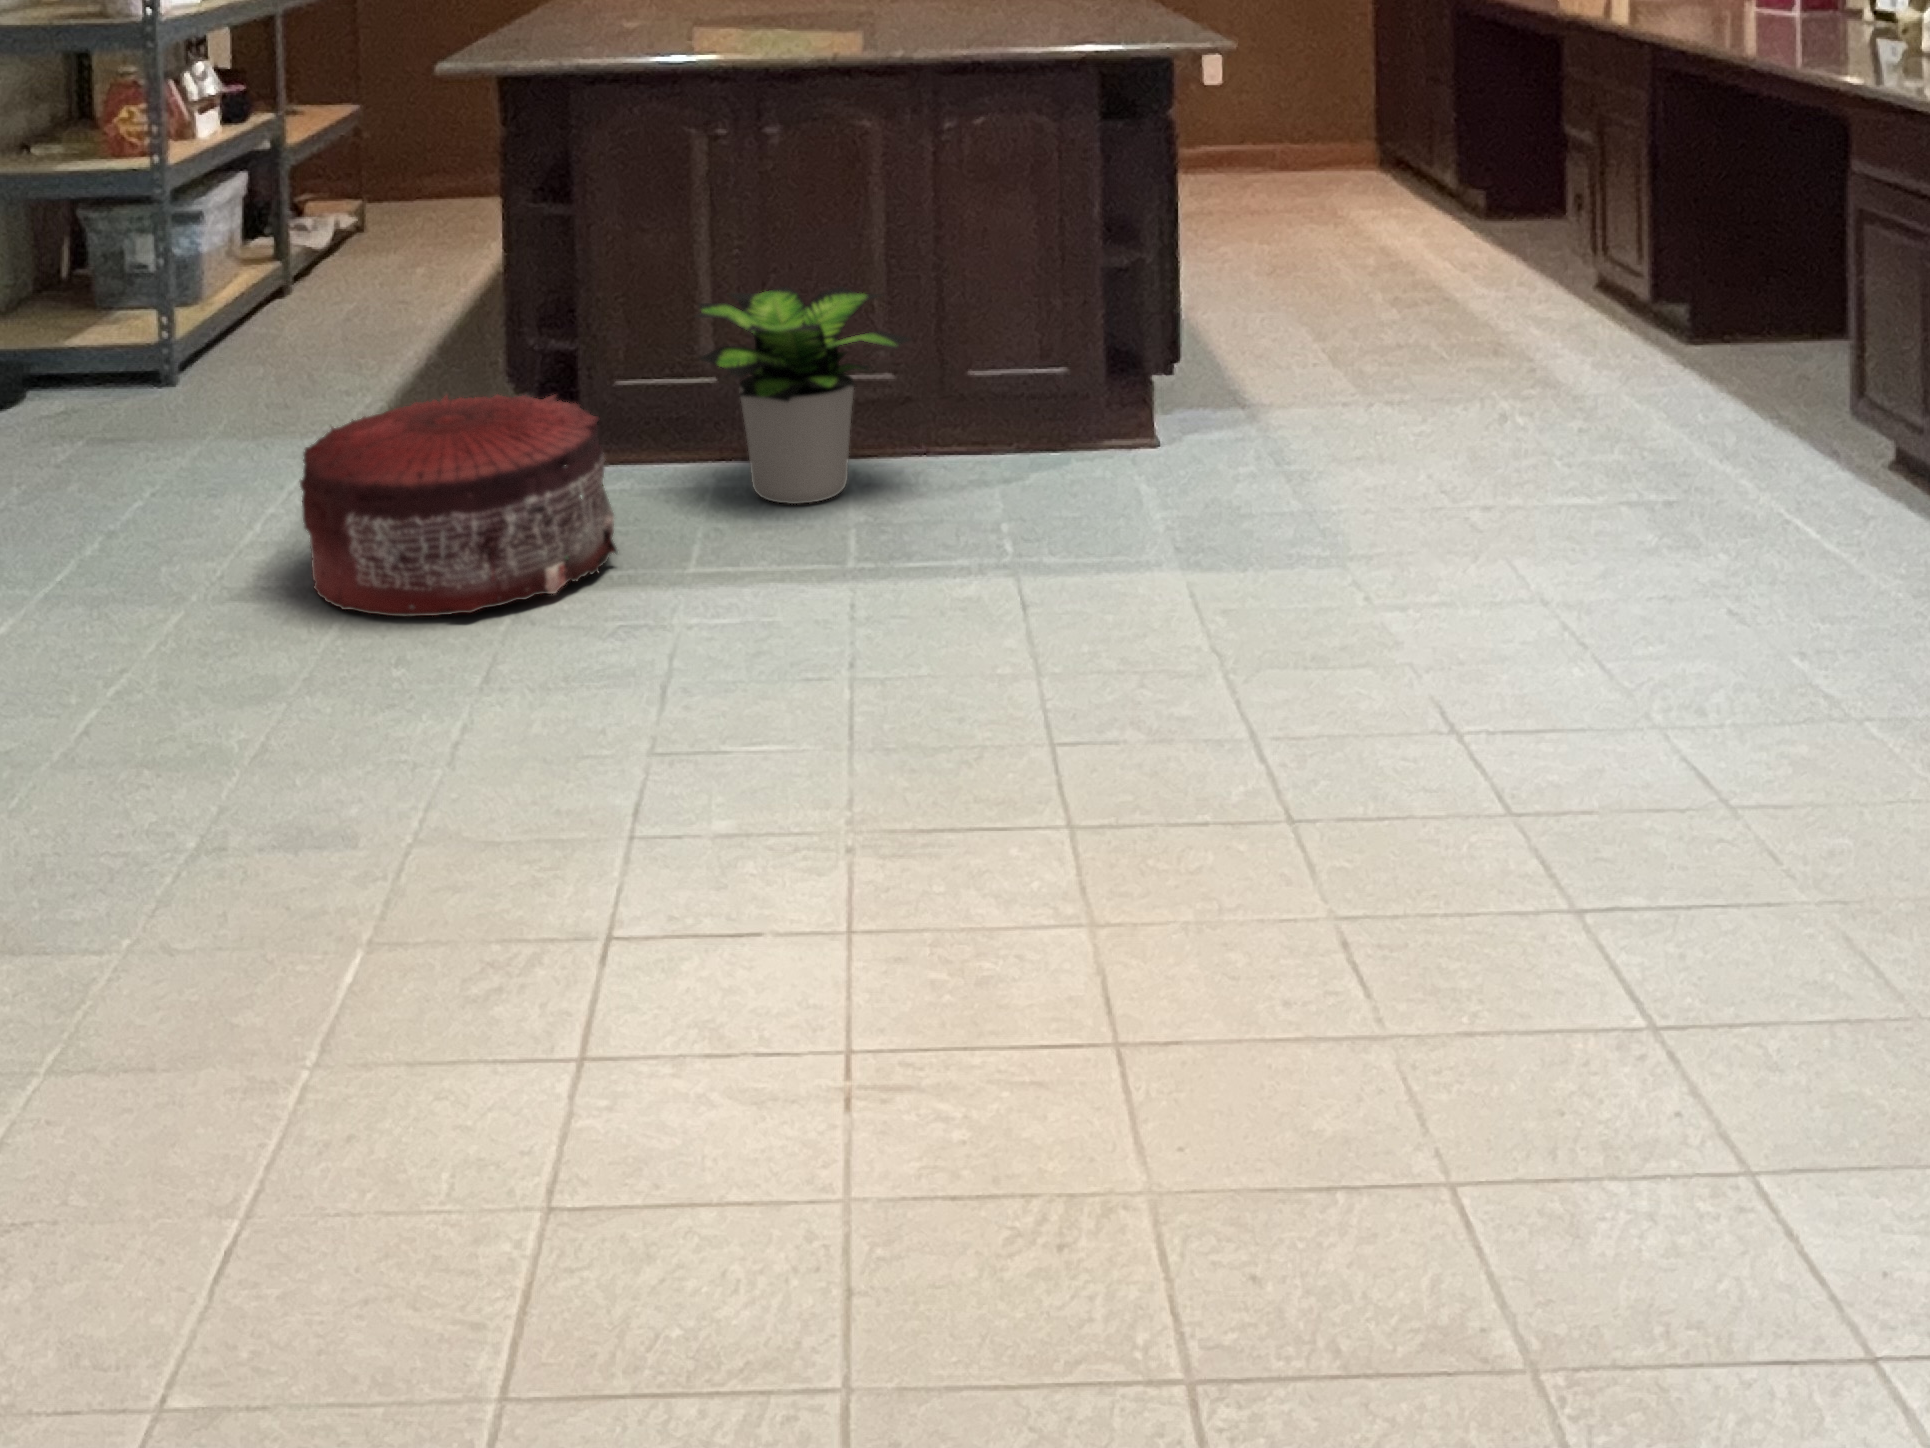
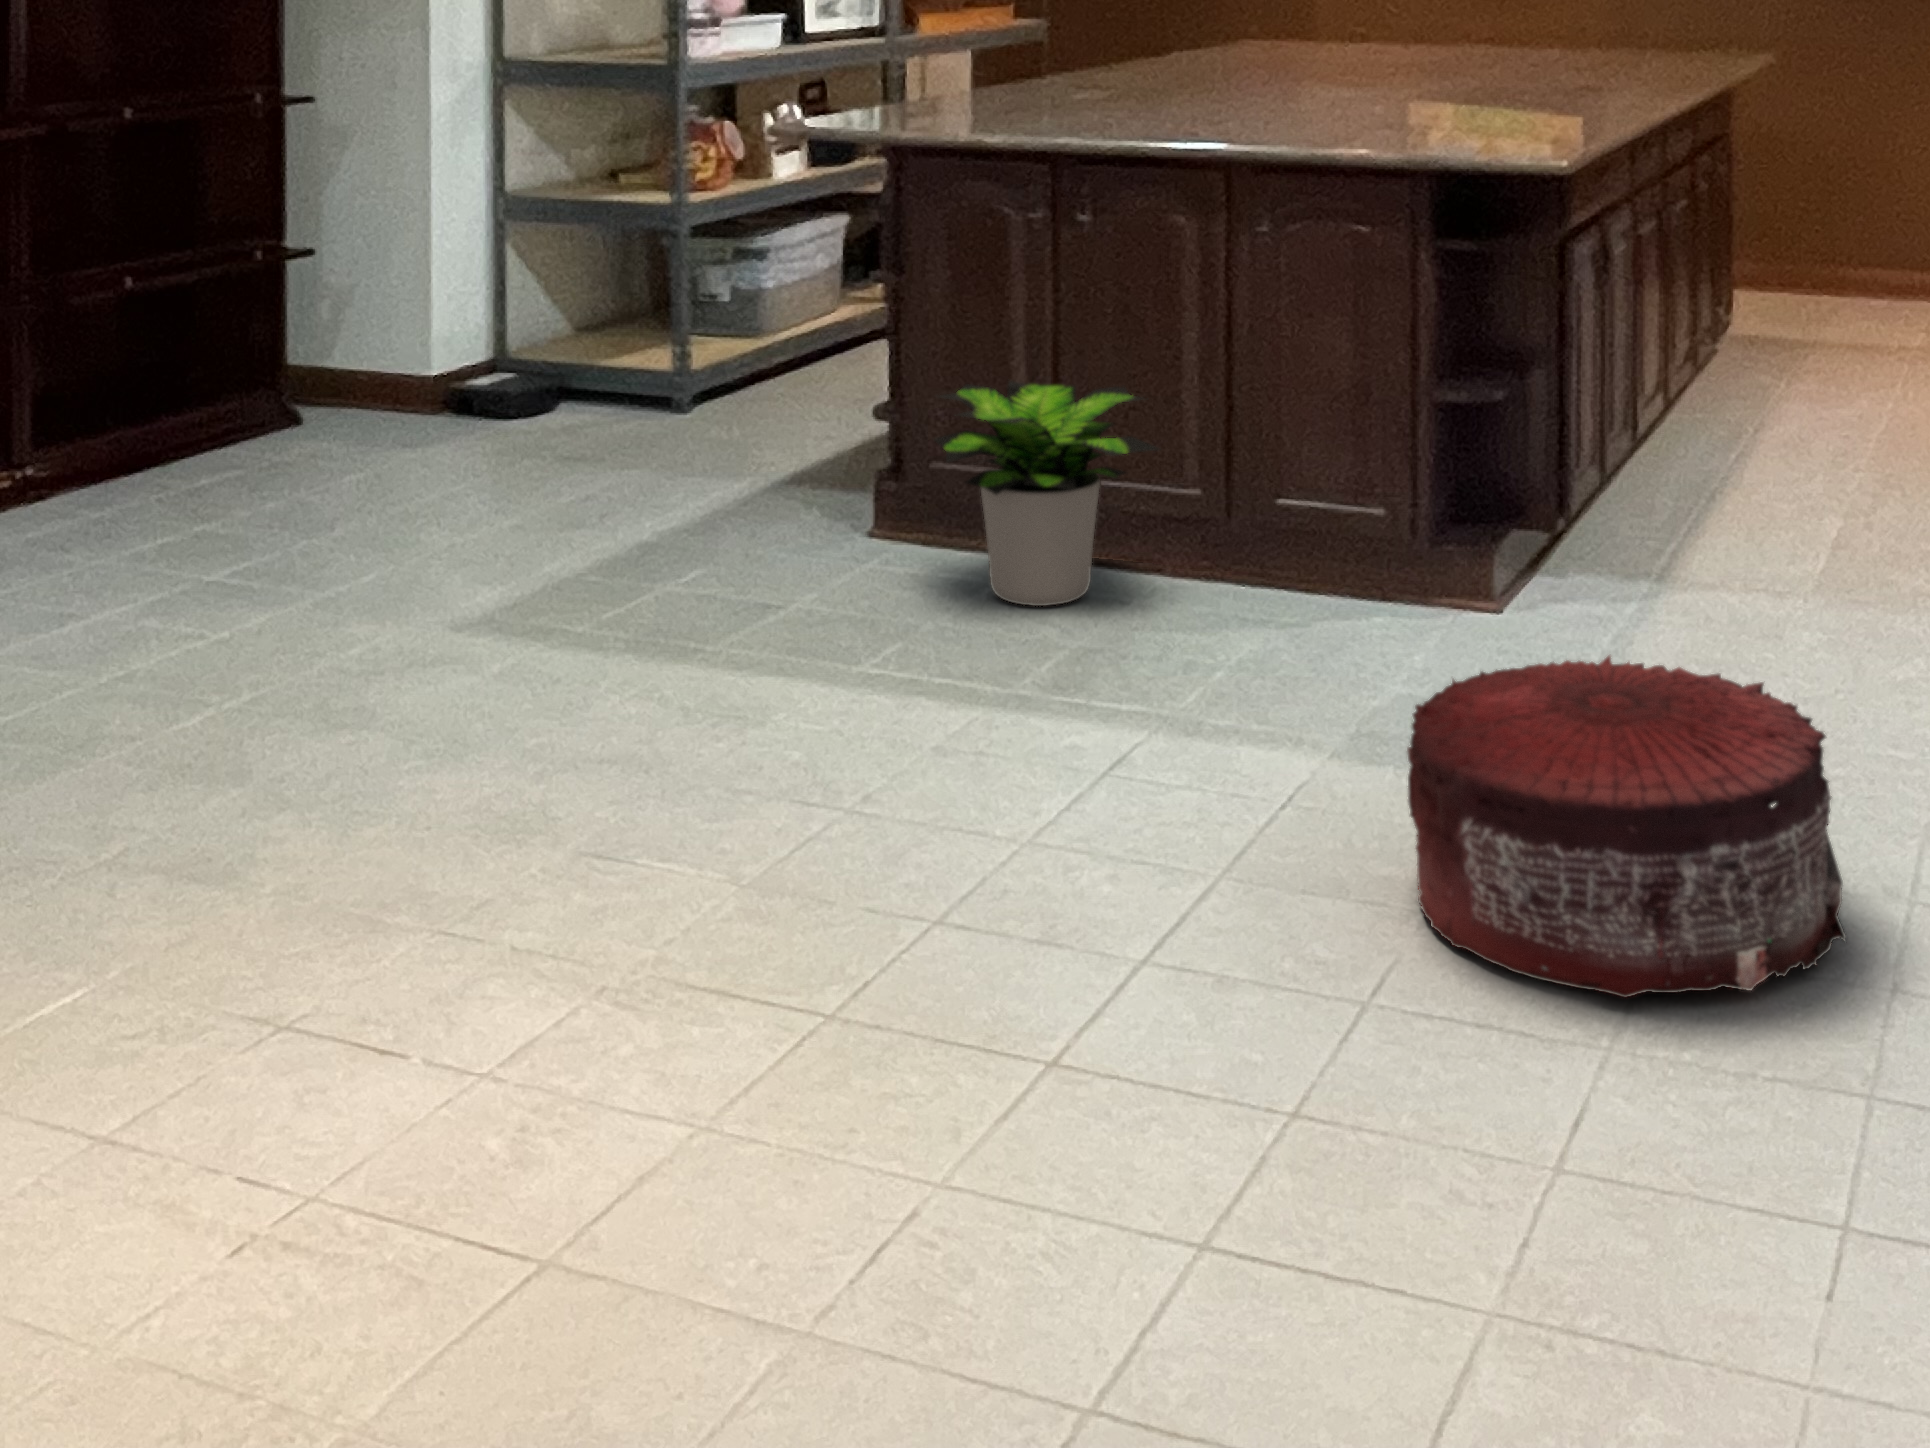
pouf: present [300,394,617,617] -> present [1407,656,1846,997]

